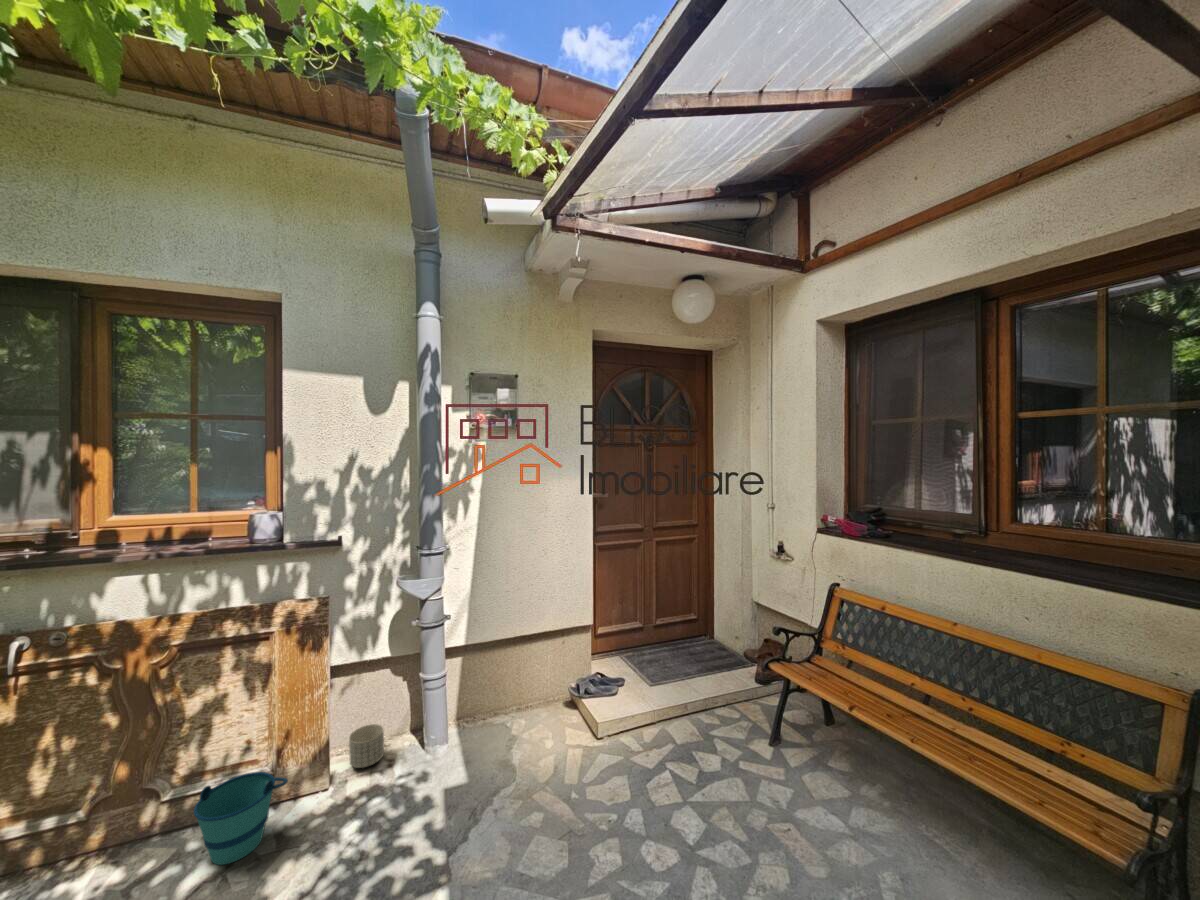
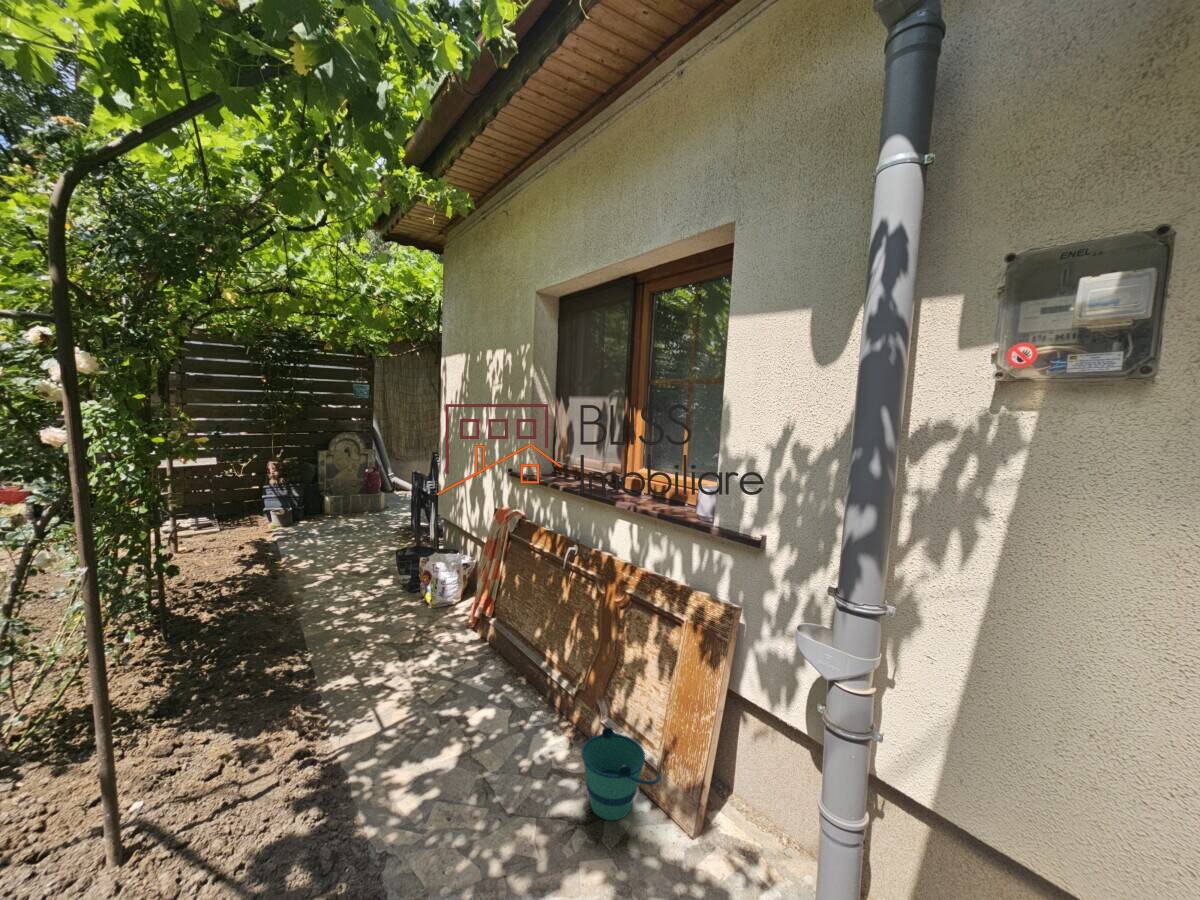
planter: present [349,724,384,768] -> none [733,797,780,864]

